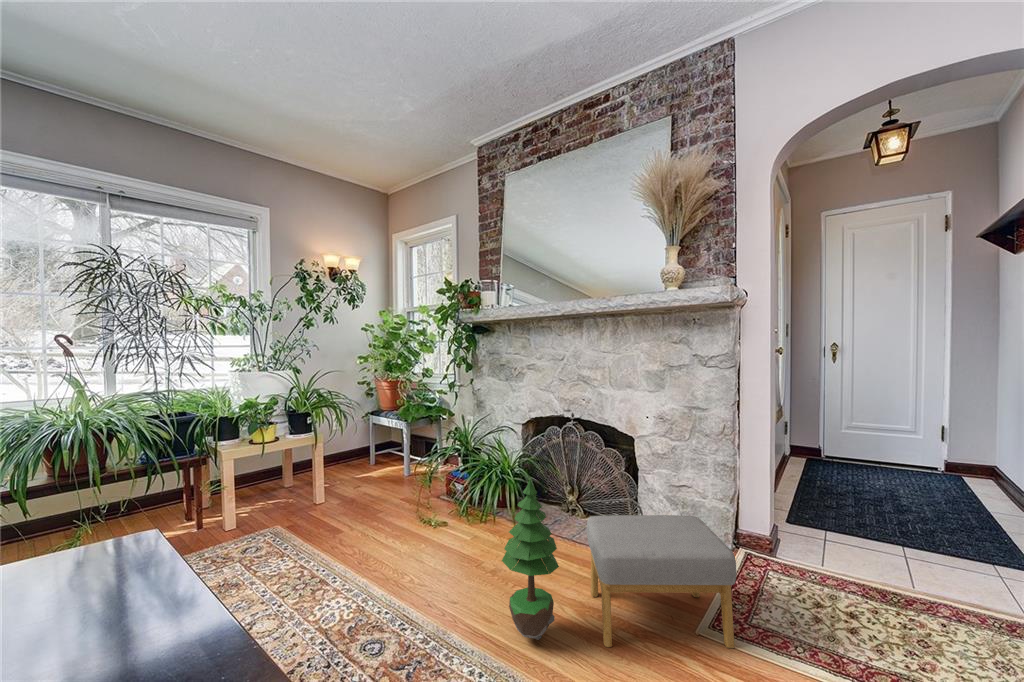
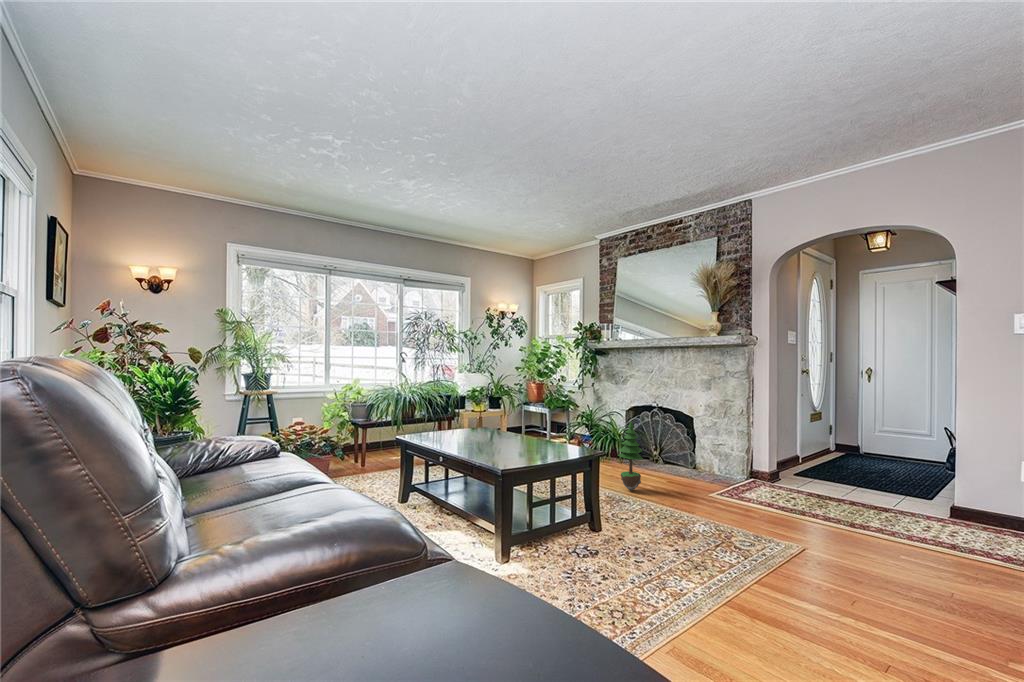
footstool: present [587,515,736,648] -> none [659,447,725,501]

